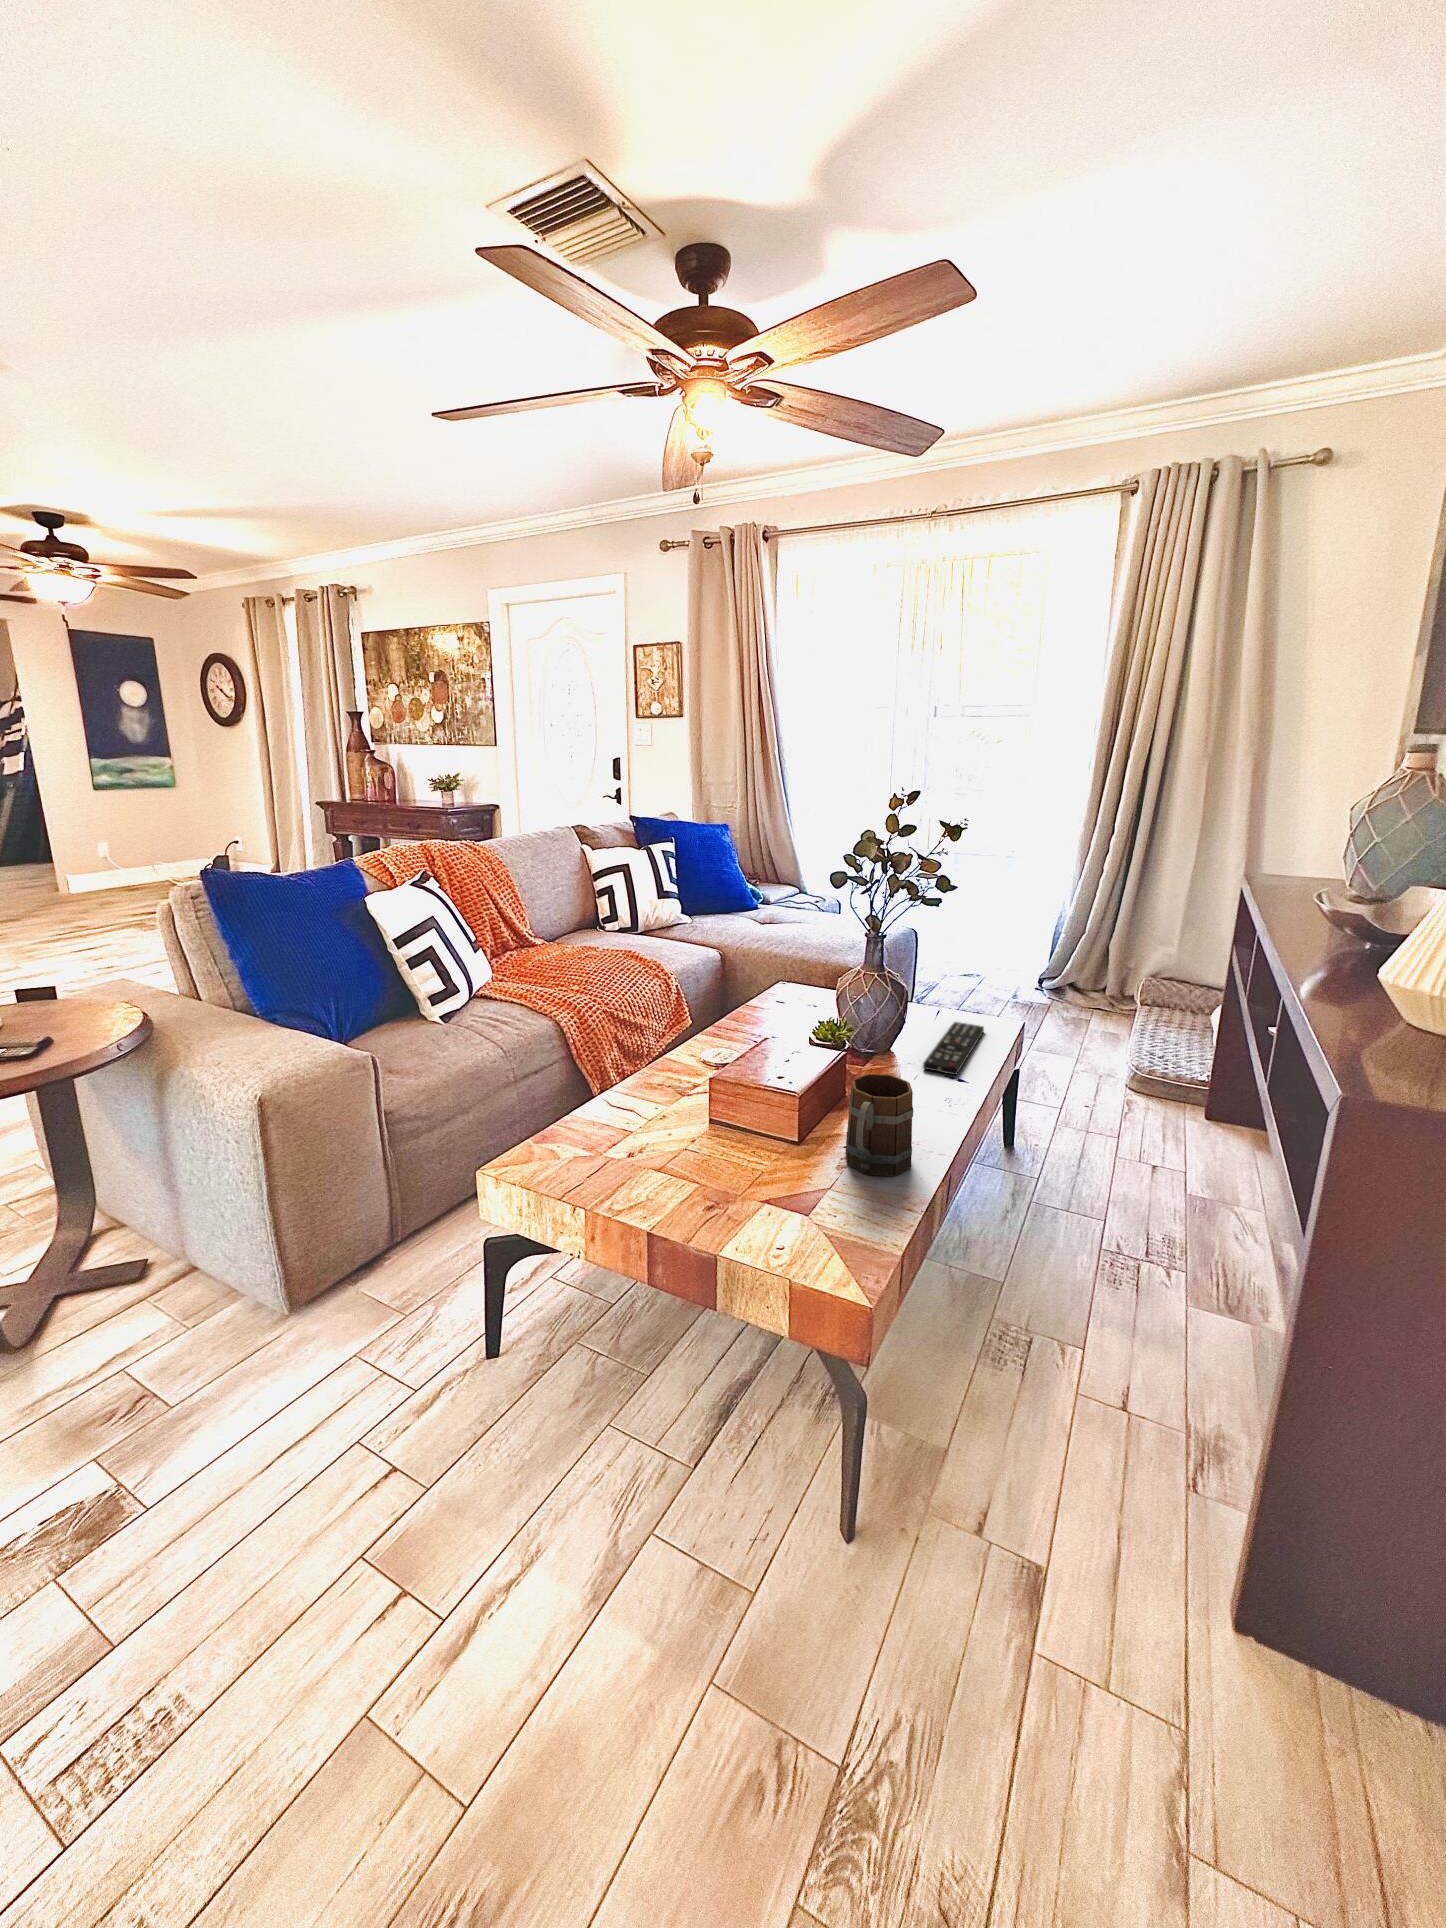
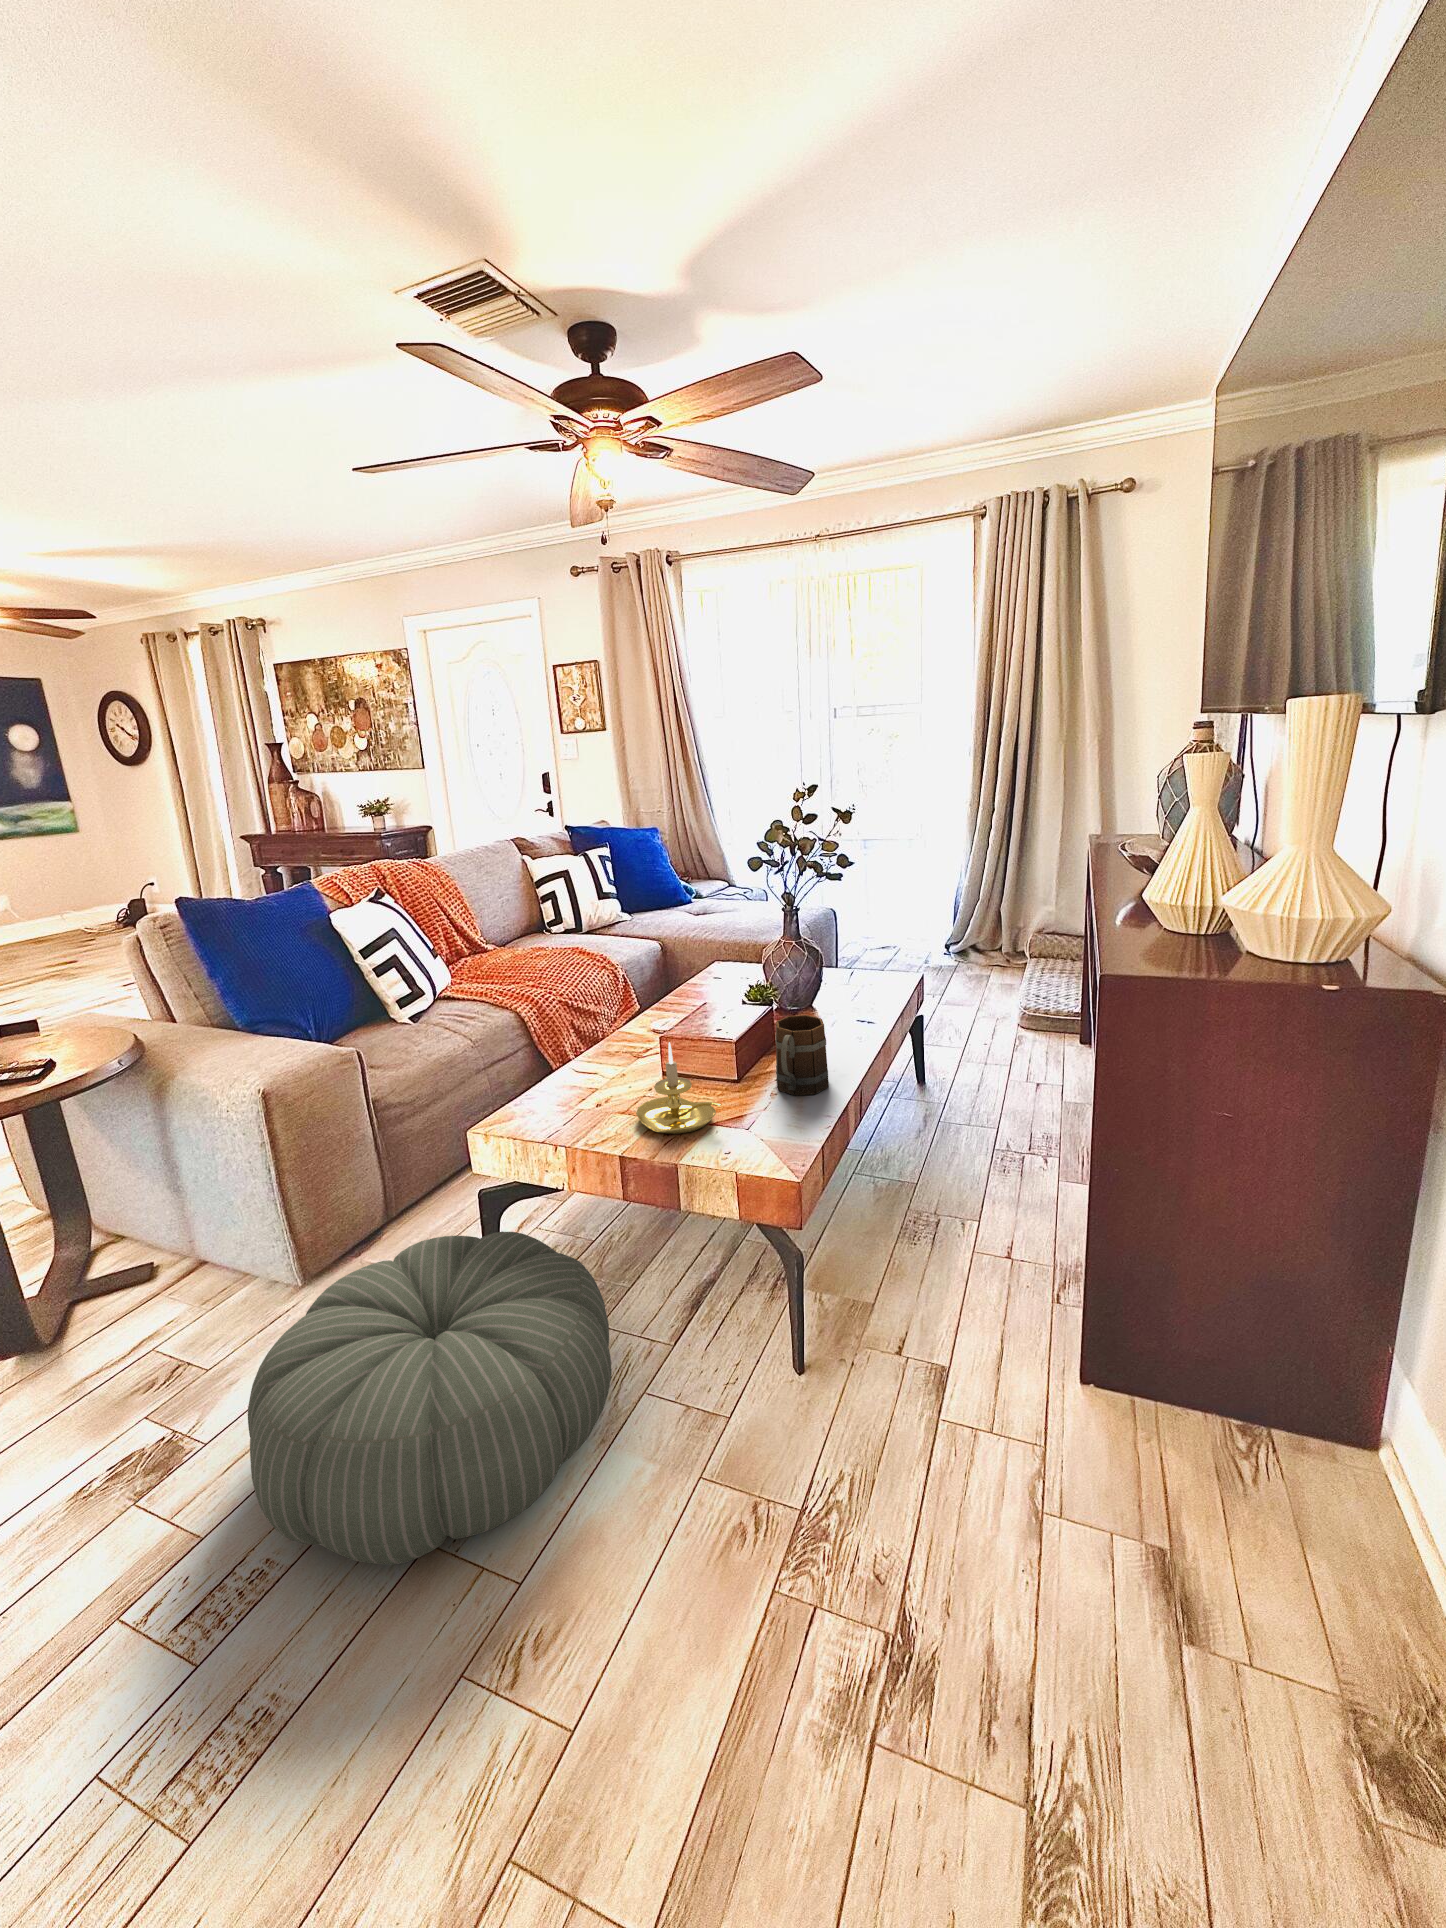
remote control: present [923,1022,984,1075] -> none [838,978,889,1018]
candle holder: none [672,1097,777,1211] -> present [636,1042,721,1134]
pouf: none [167,1295,615,1753] -> present [248,1232,611,1565]

